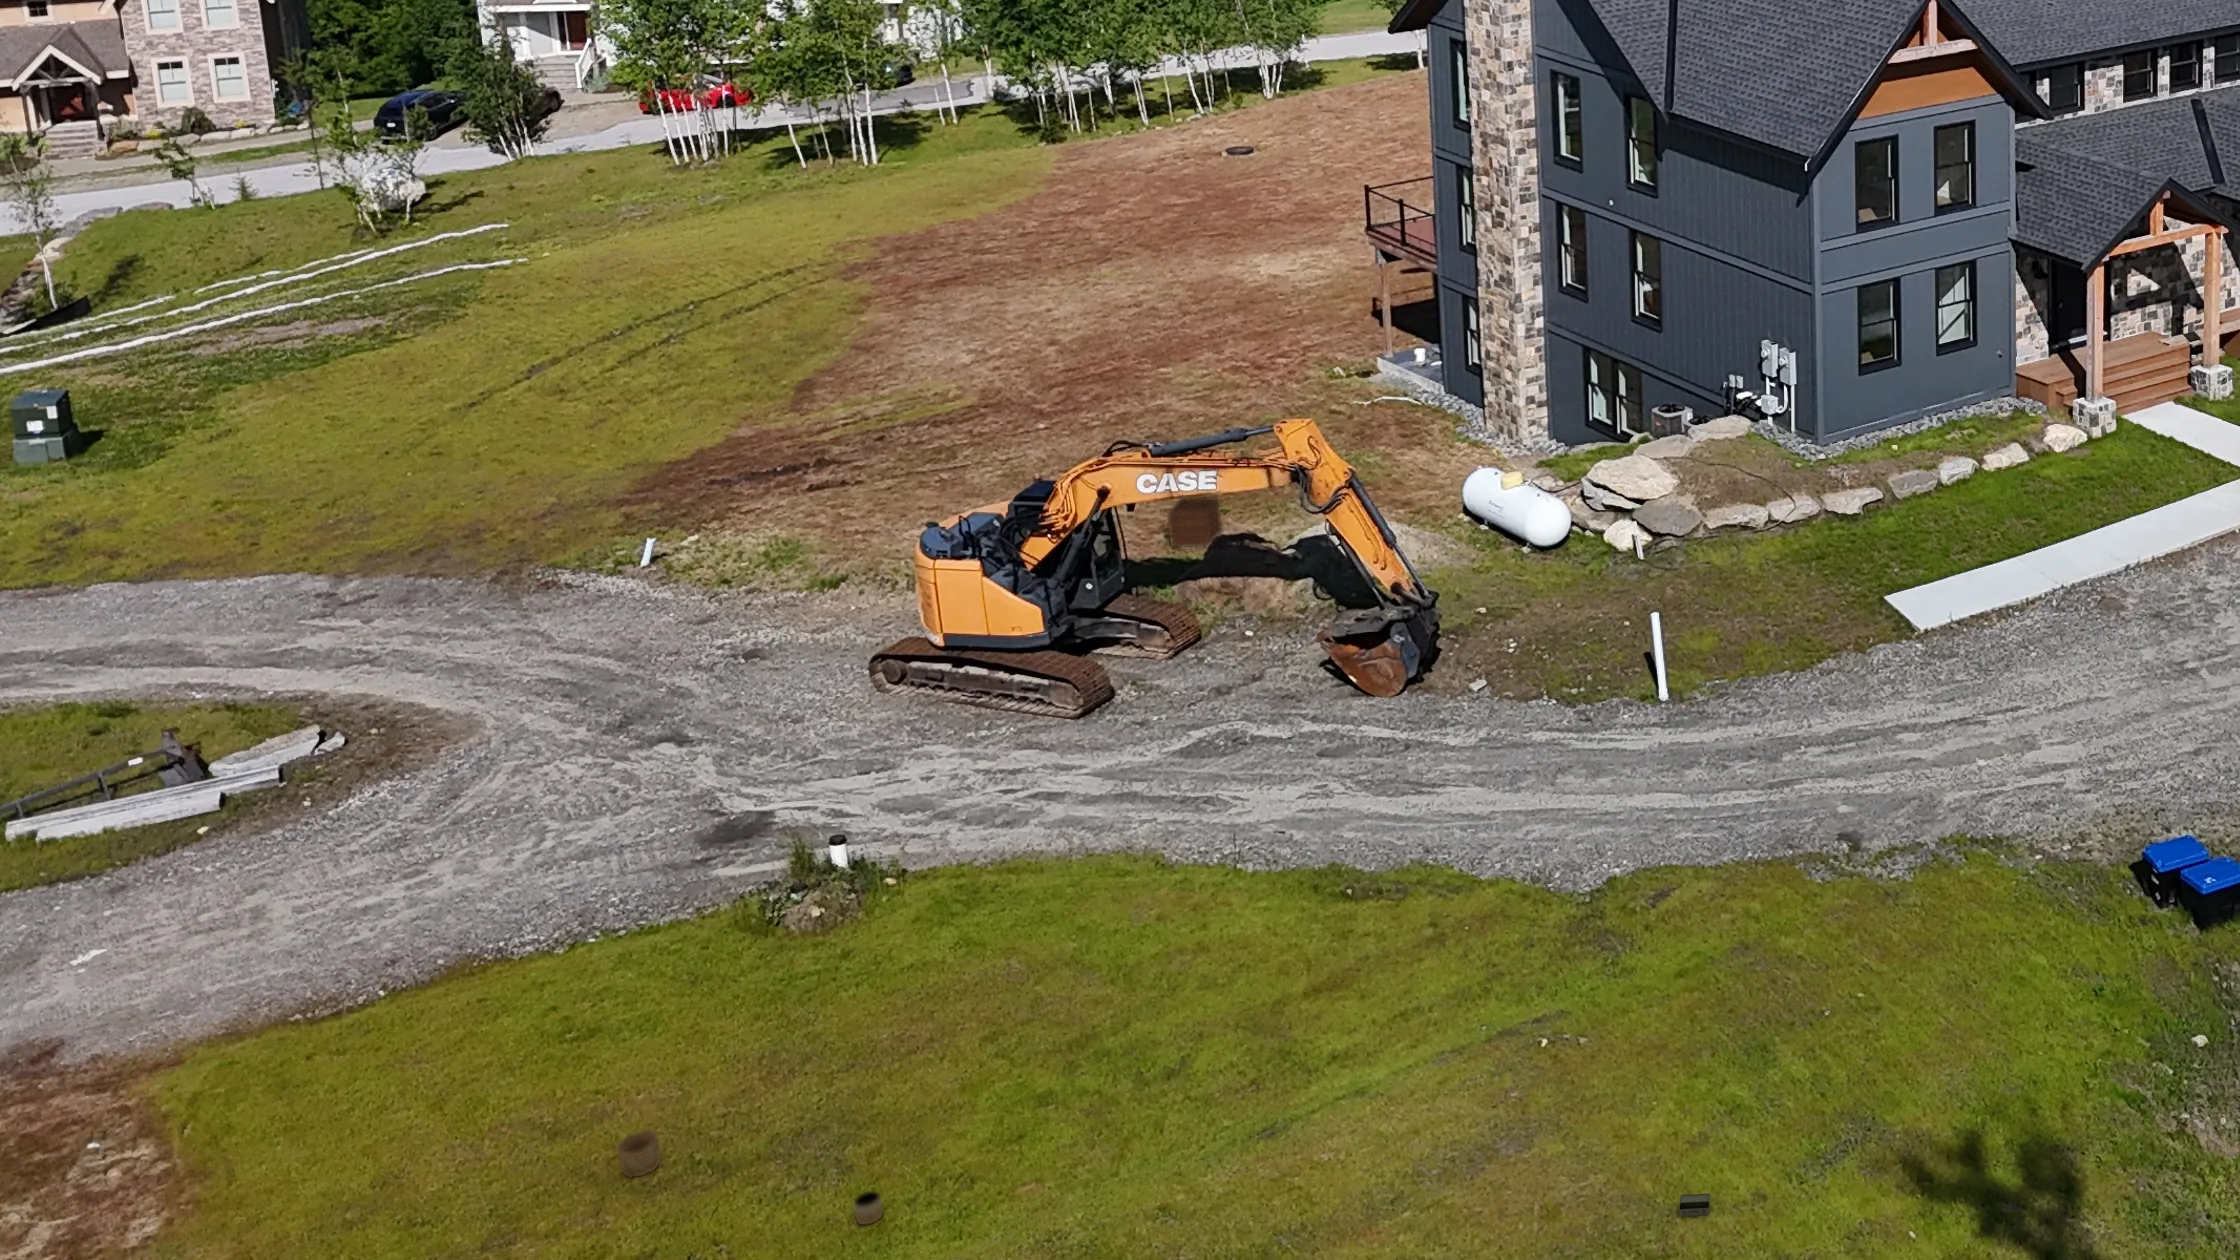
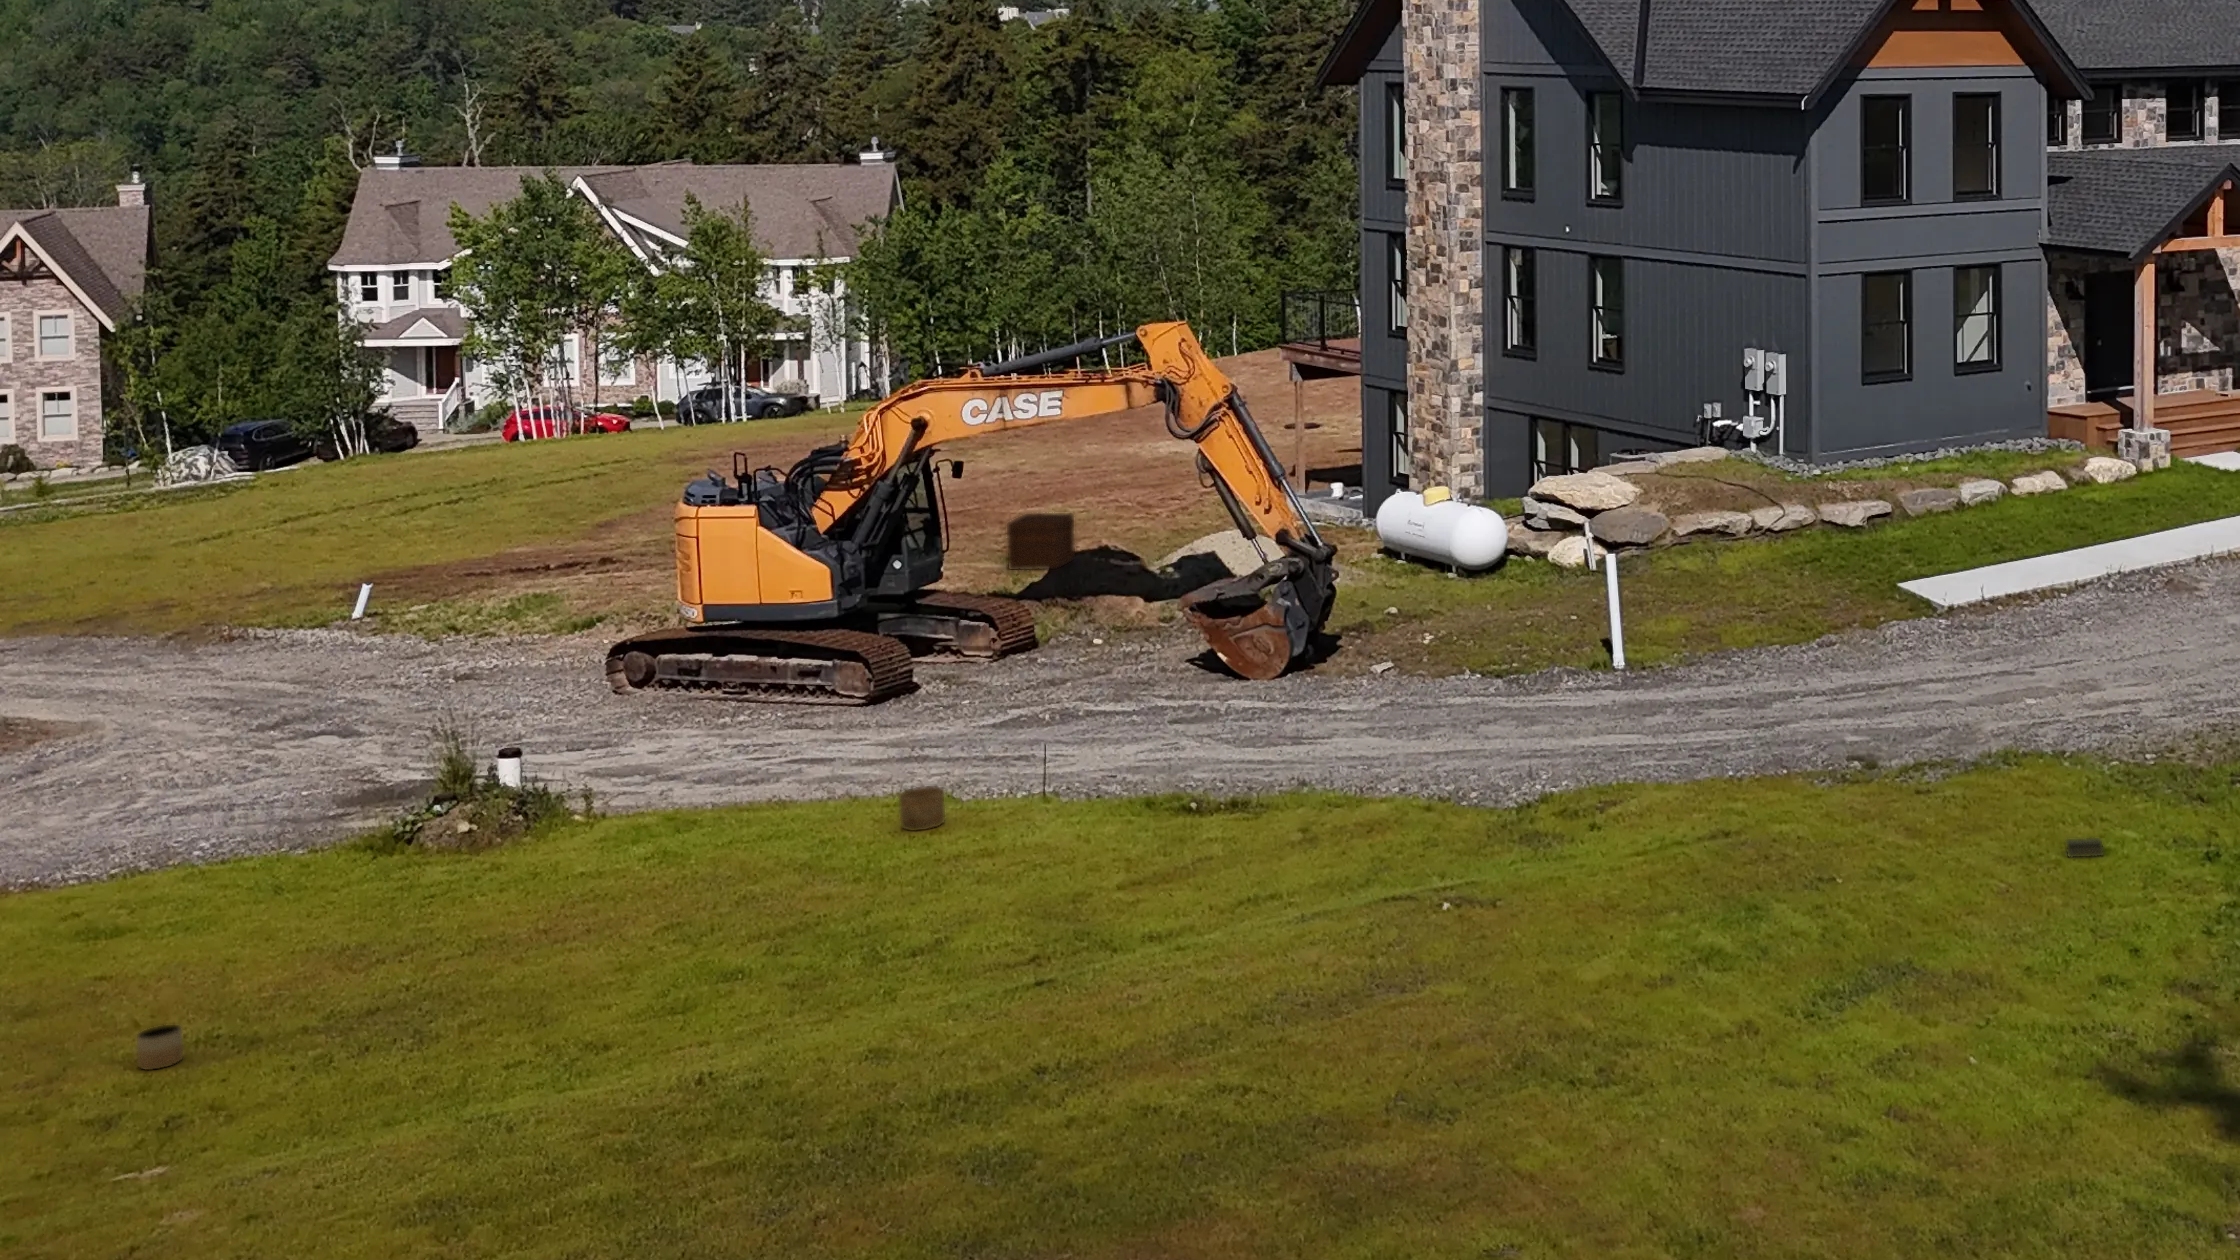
wooden bucket: present [617,1131,661,1177] -> present [899,786,945,831]
planter: present [854,1191,883,1225] -> present [137,1025,183,1070]
toolbox: present [1679,1194,1710,1216] -> present [2067,838,2103,857]

